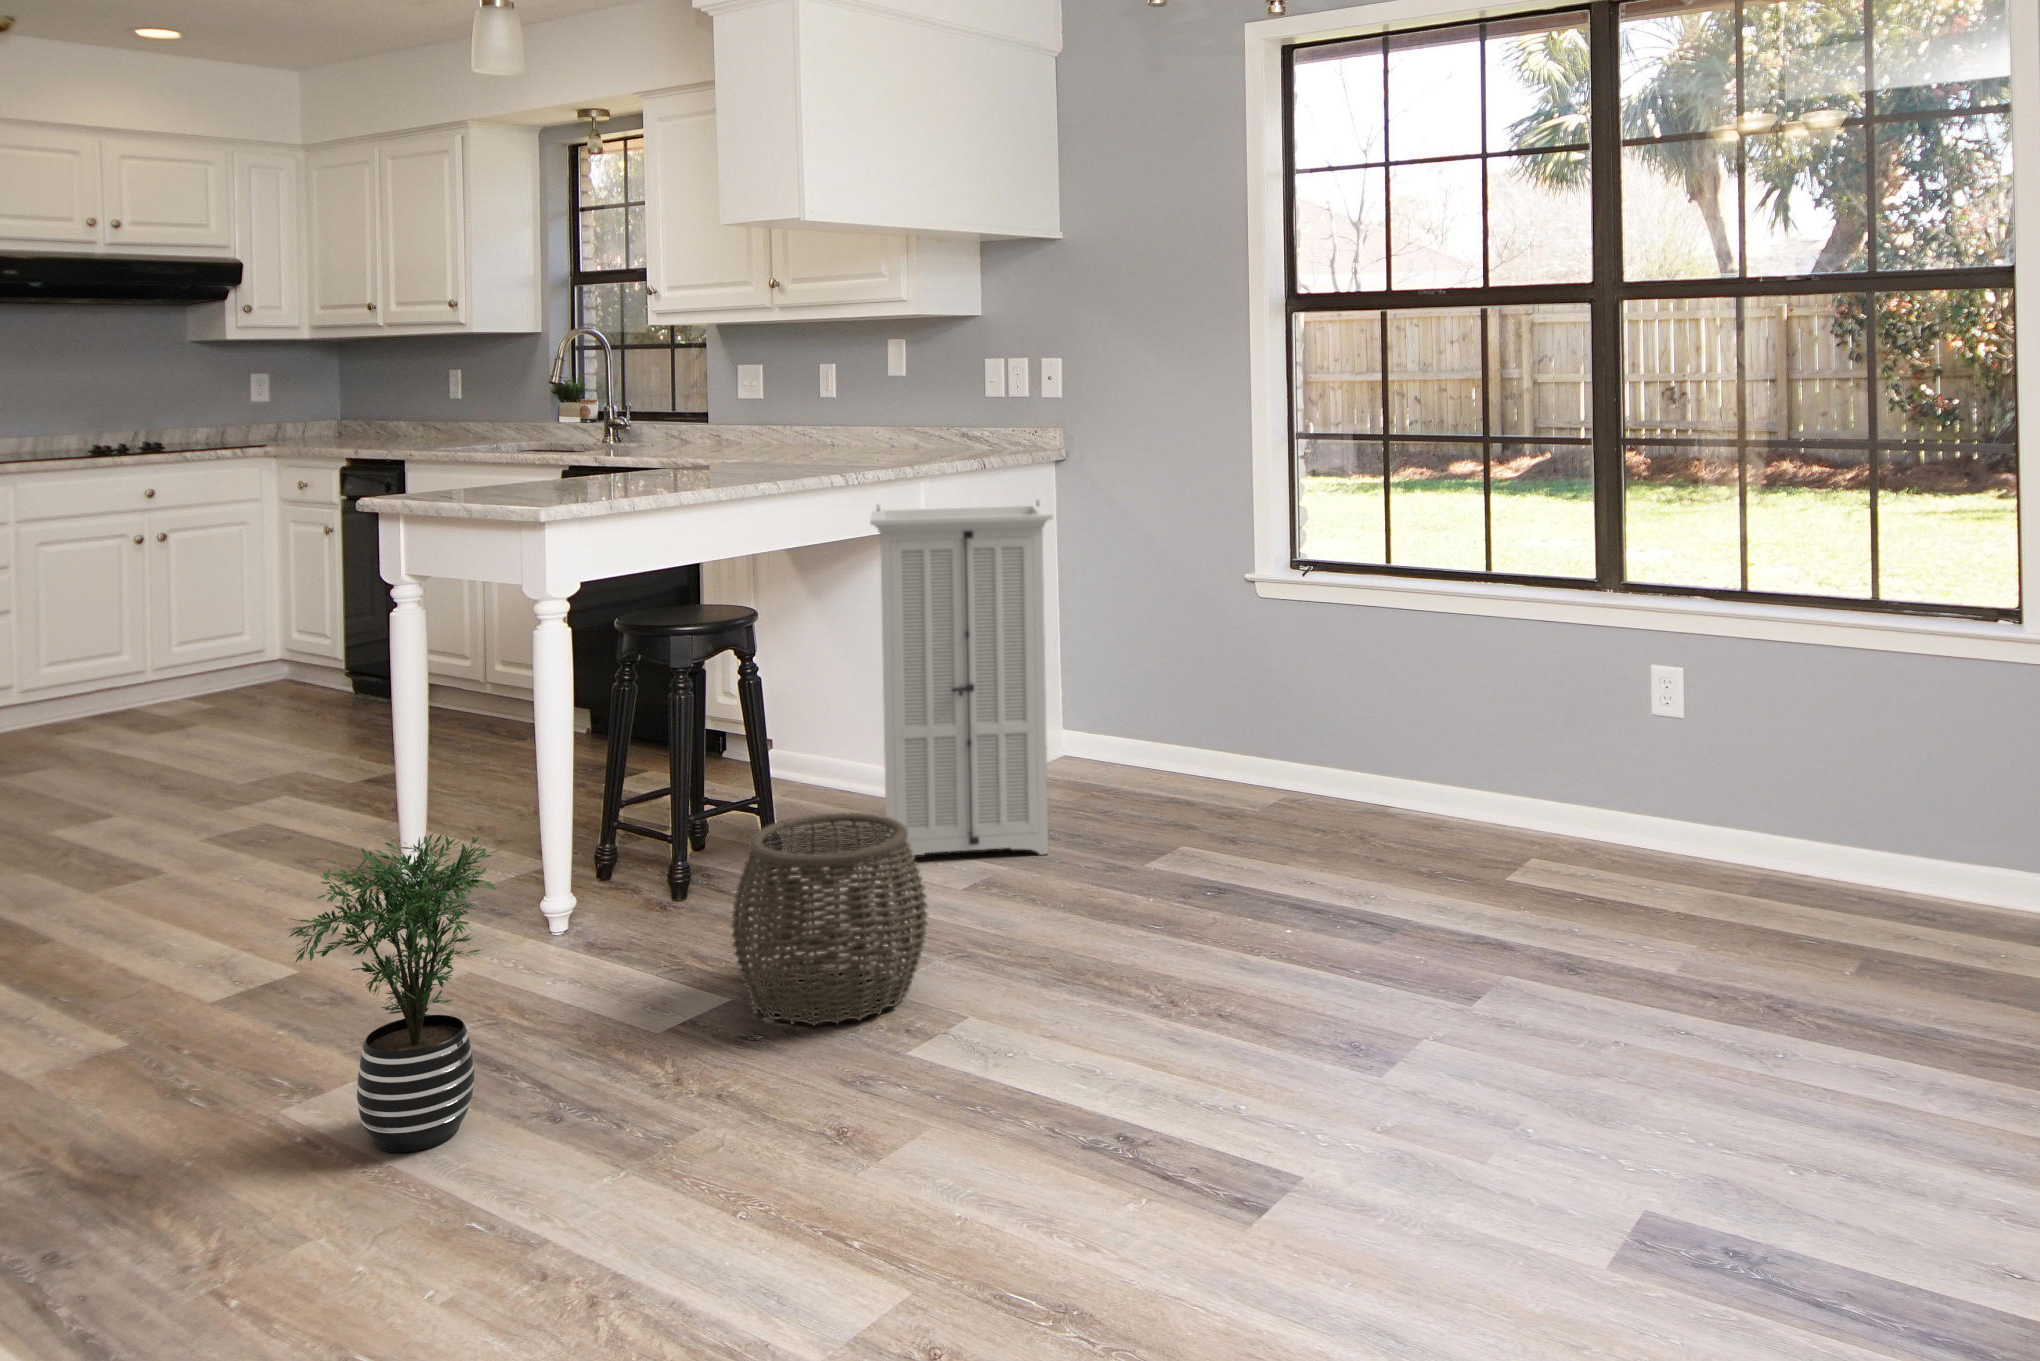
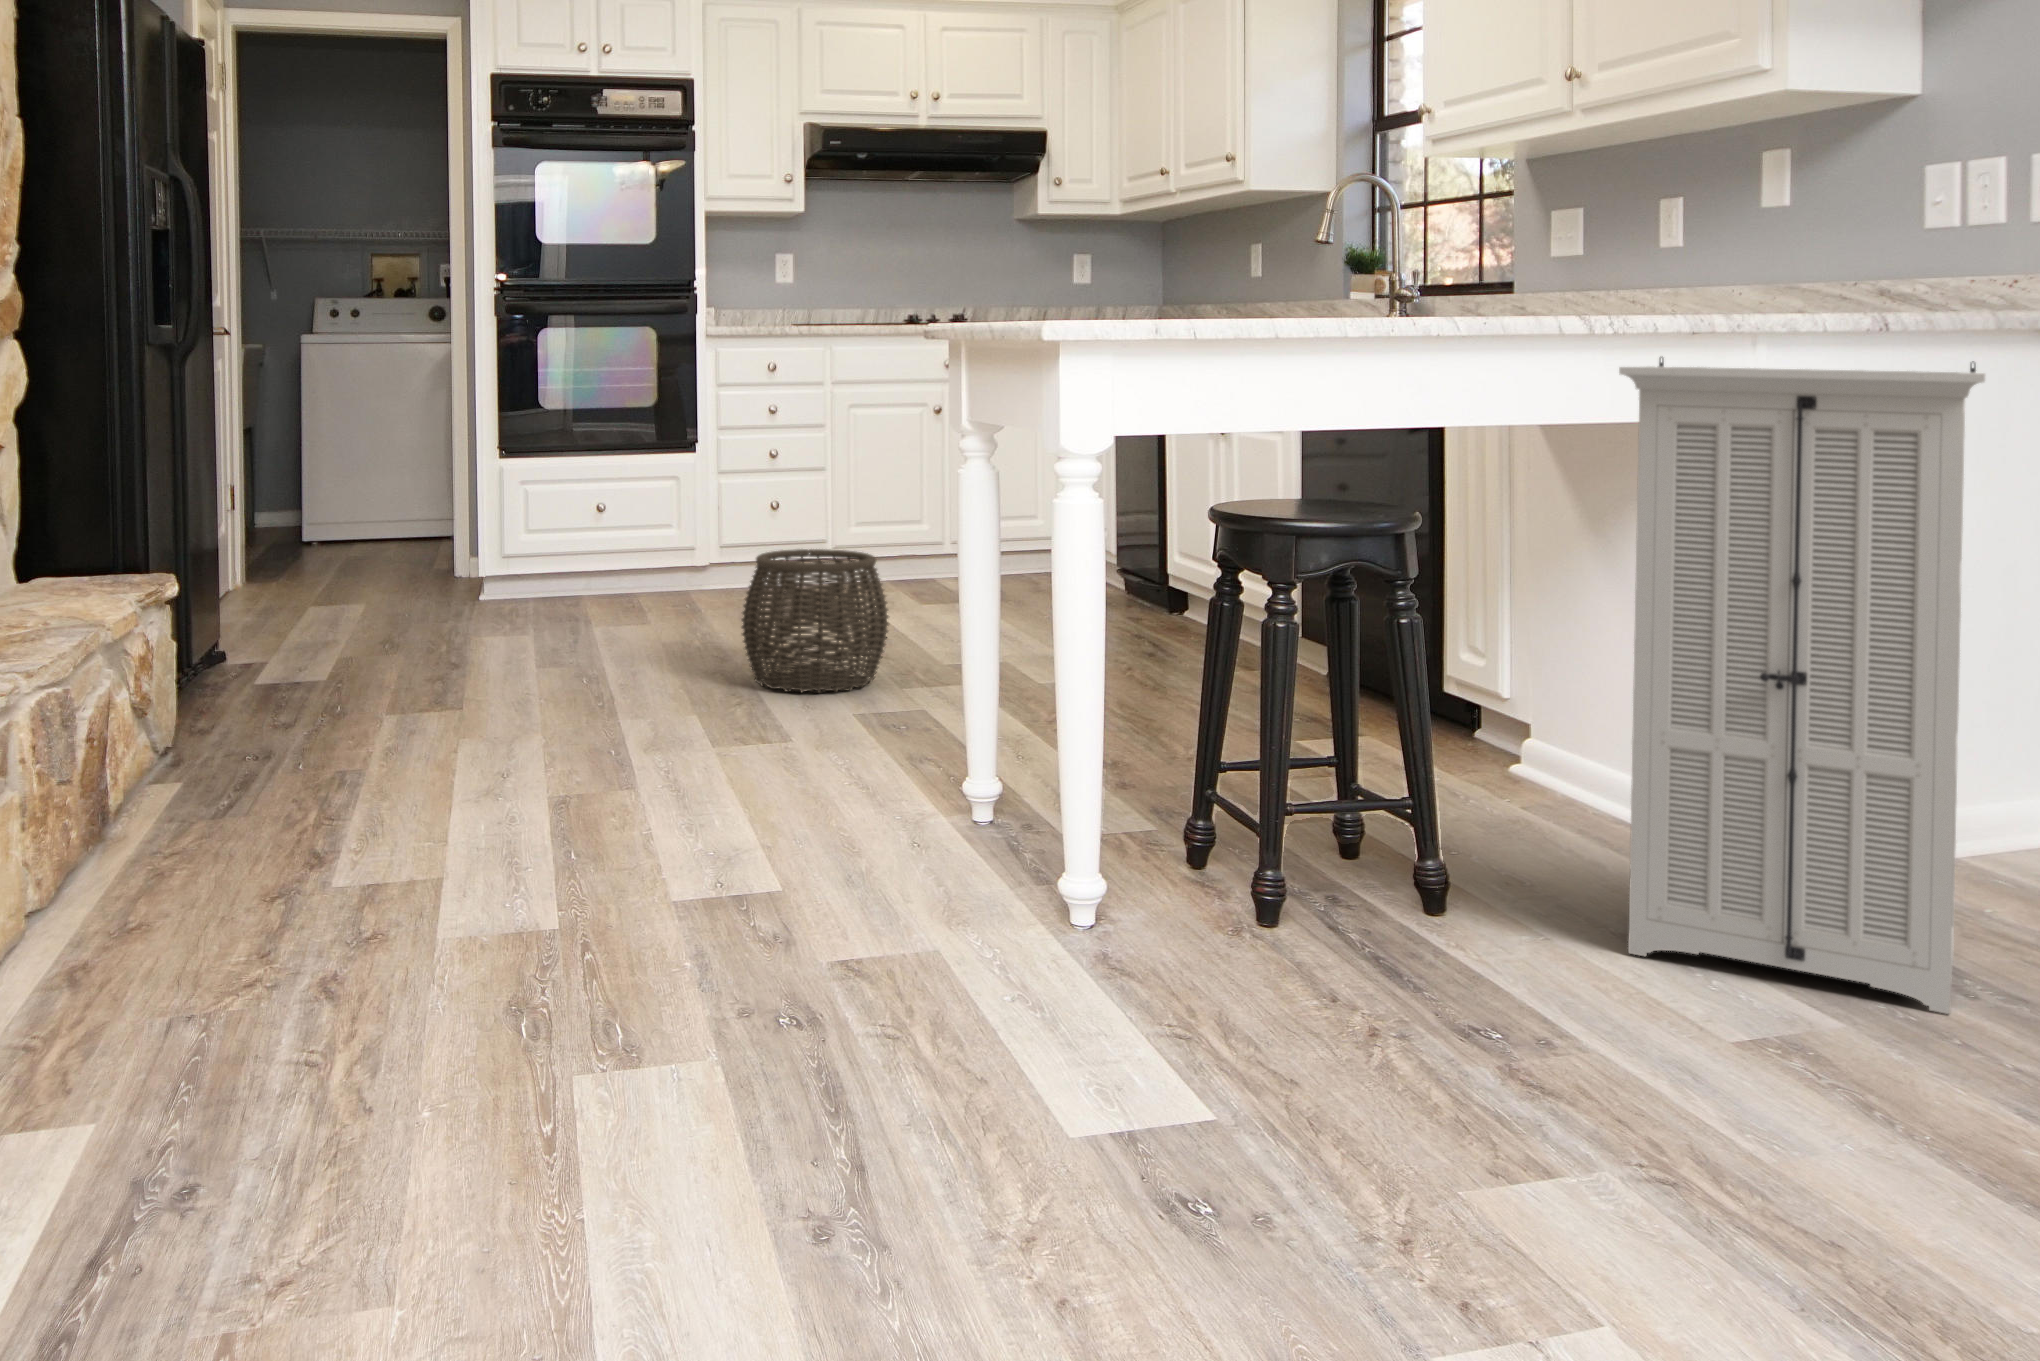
woven basket: present [731,813,928,1025] -> present [741,549,889,693]
potted plant: present [289,834,500,1153] -> none [457,714,803,1219]

